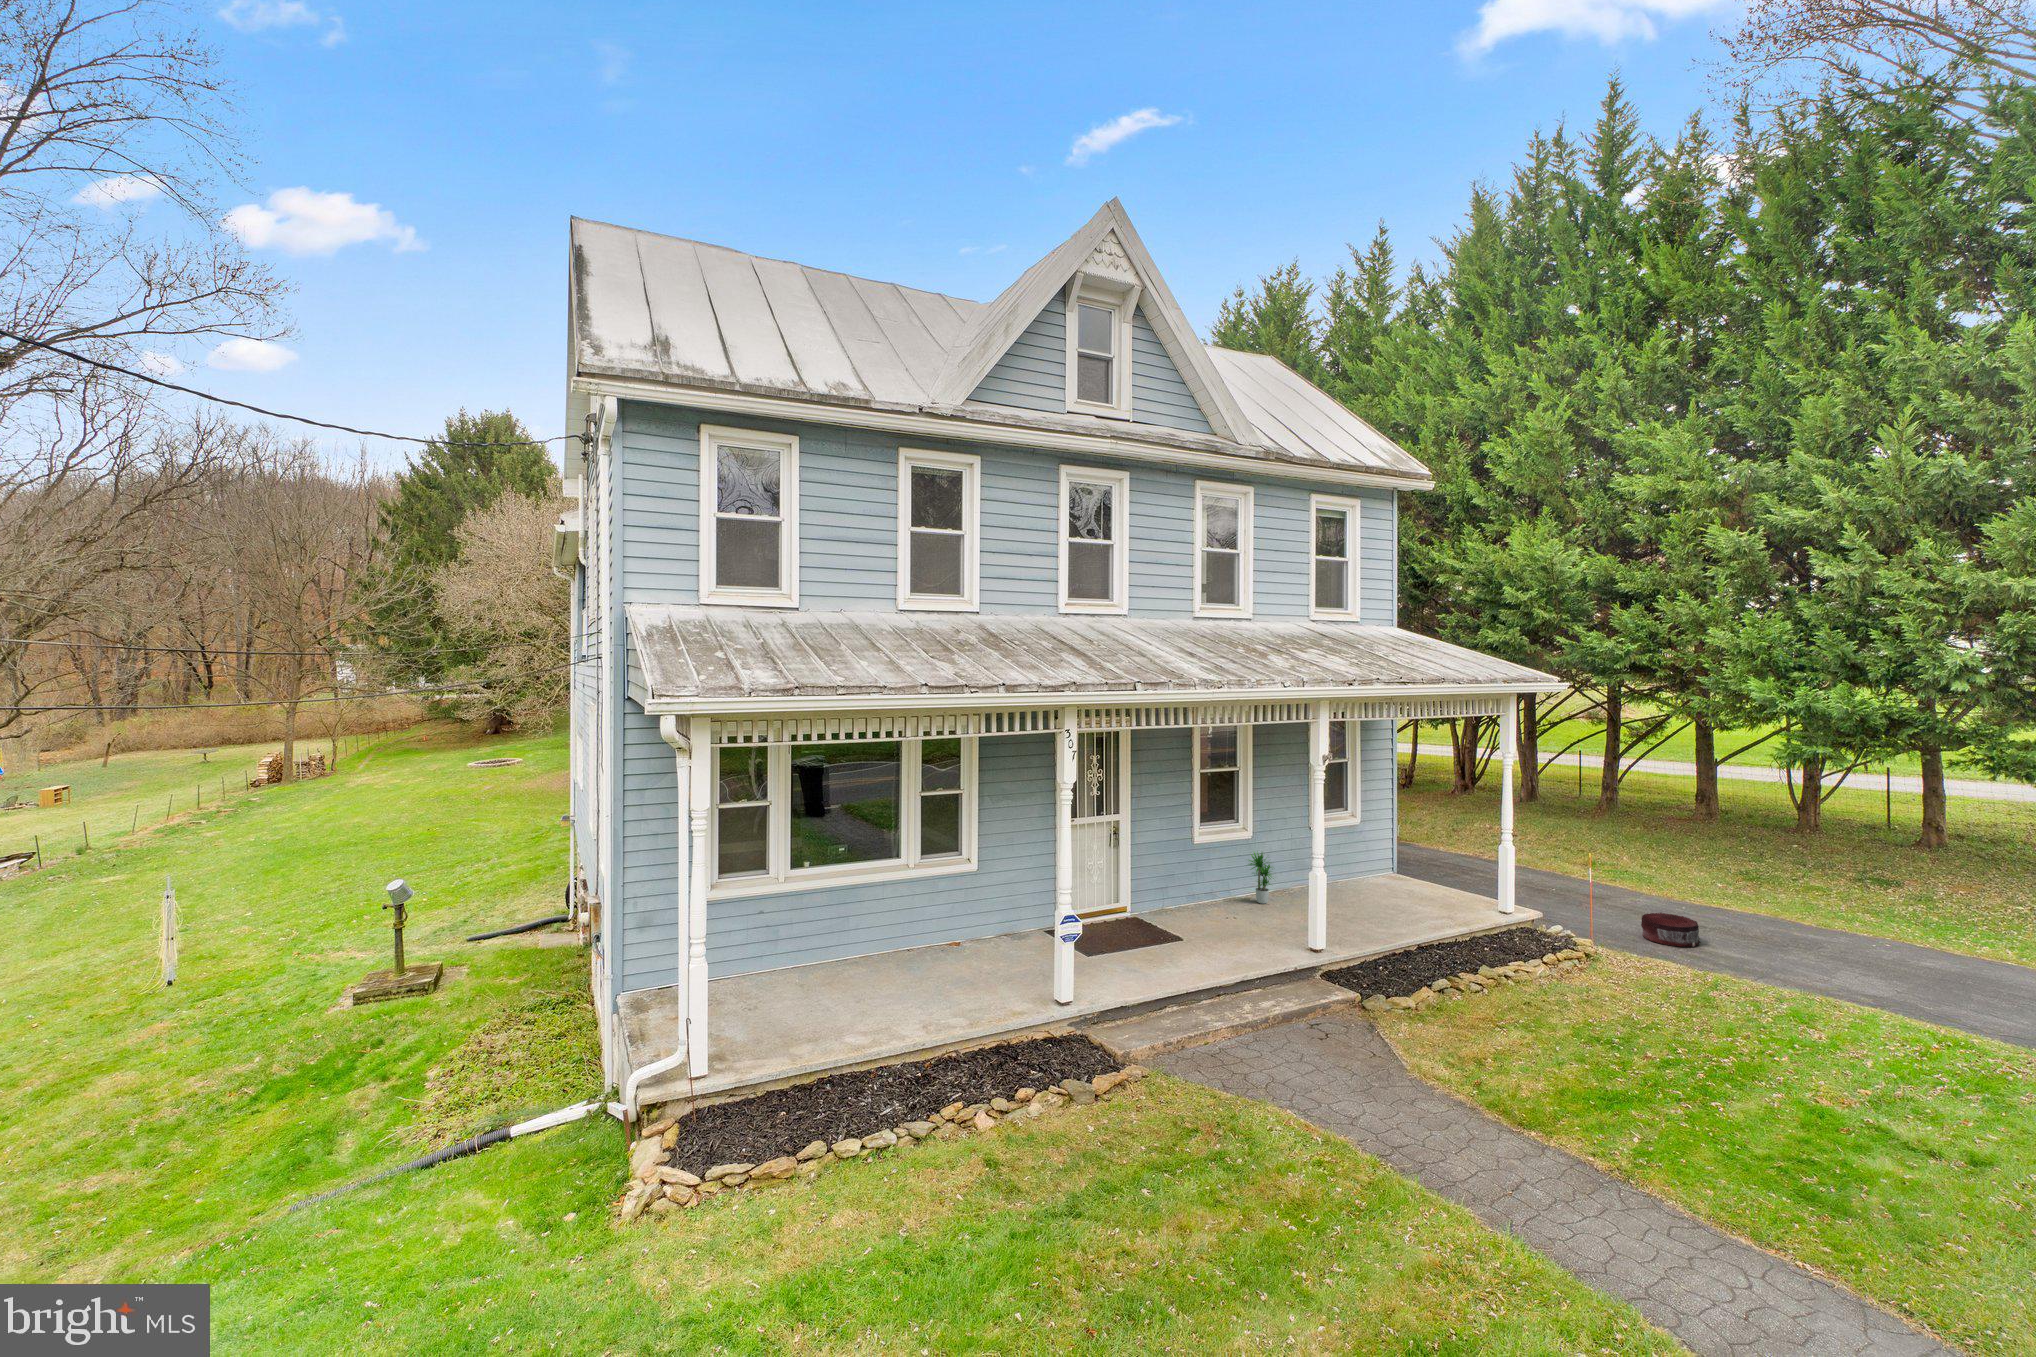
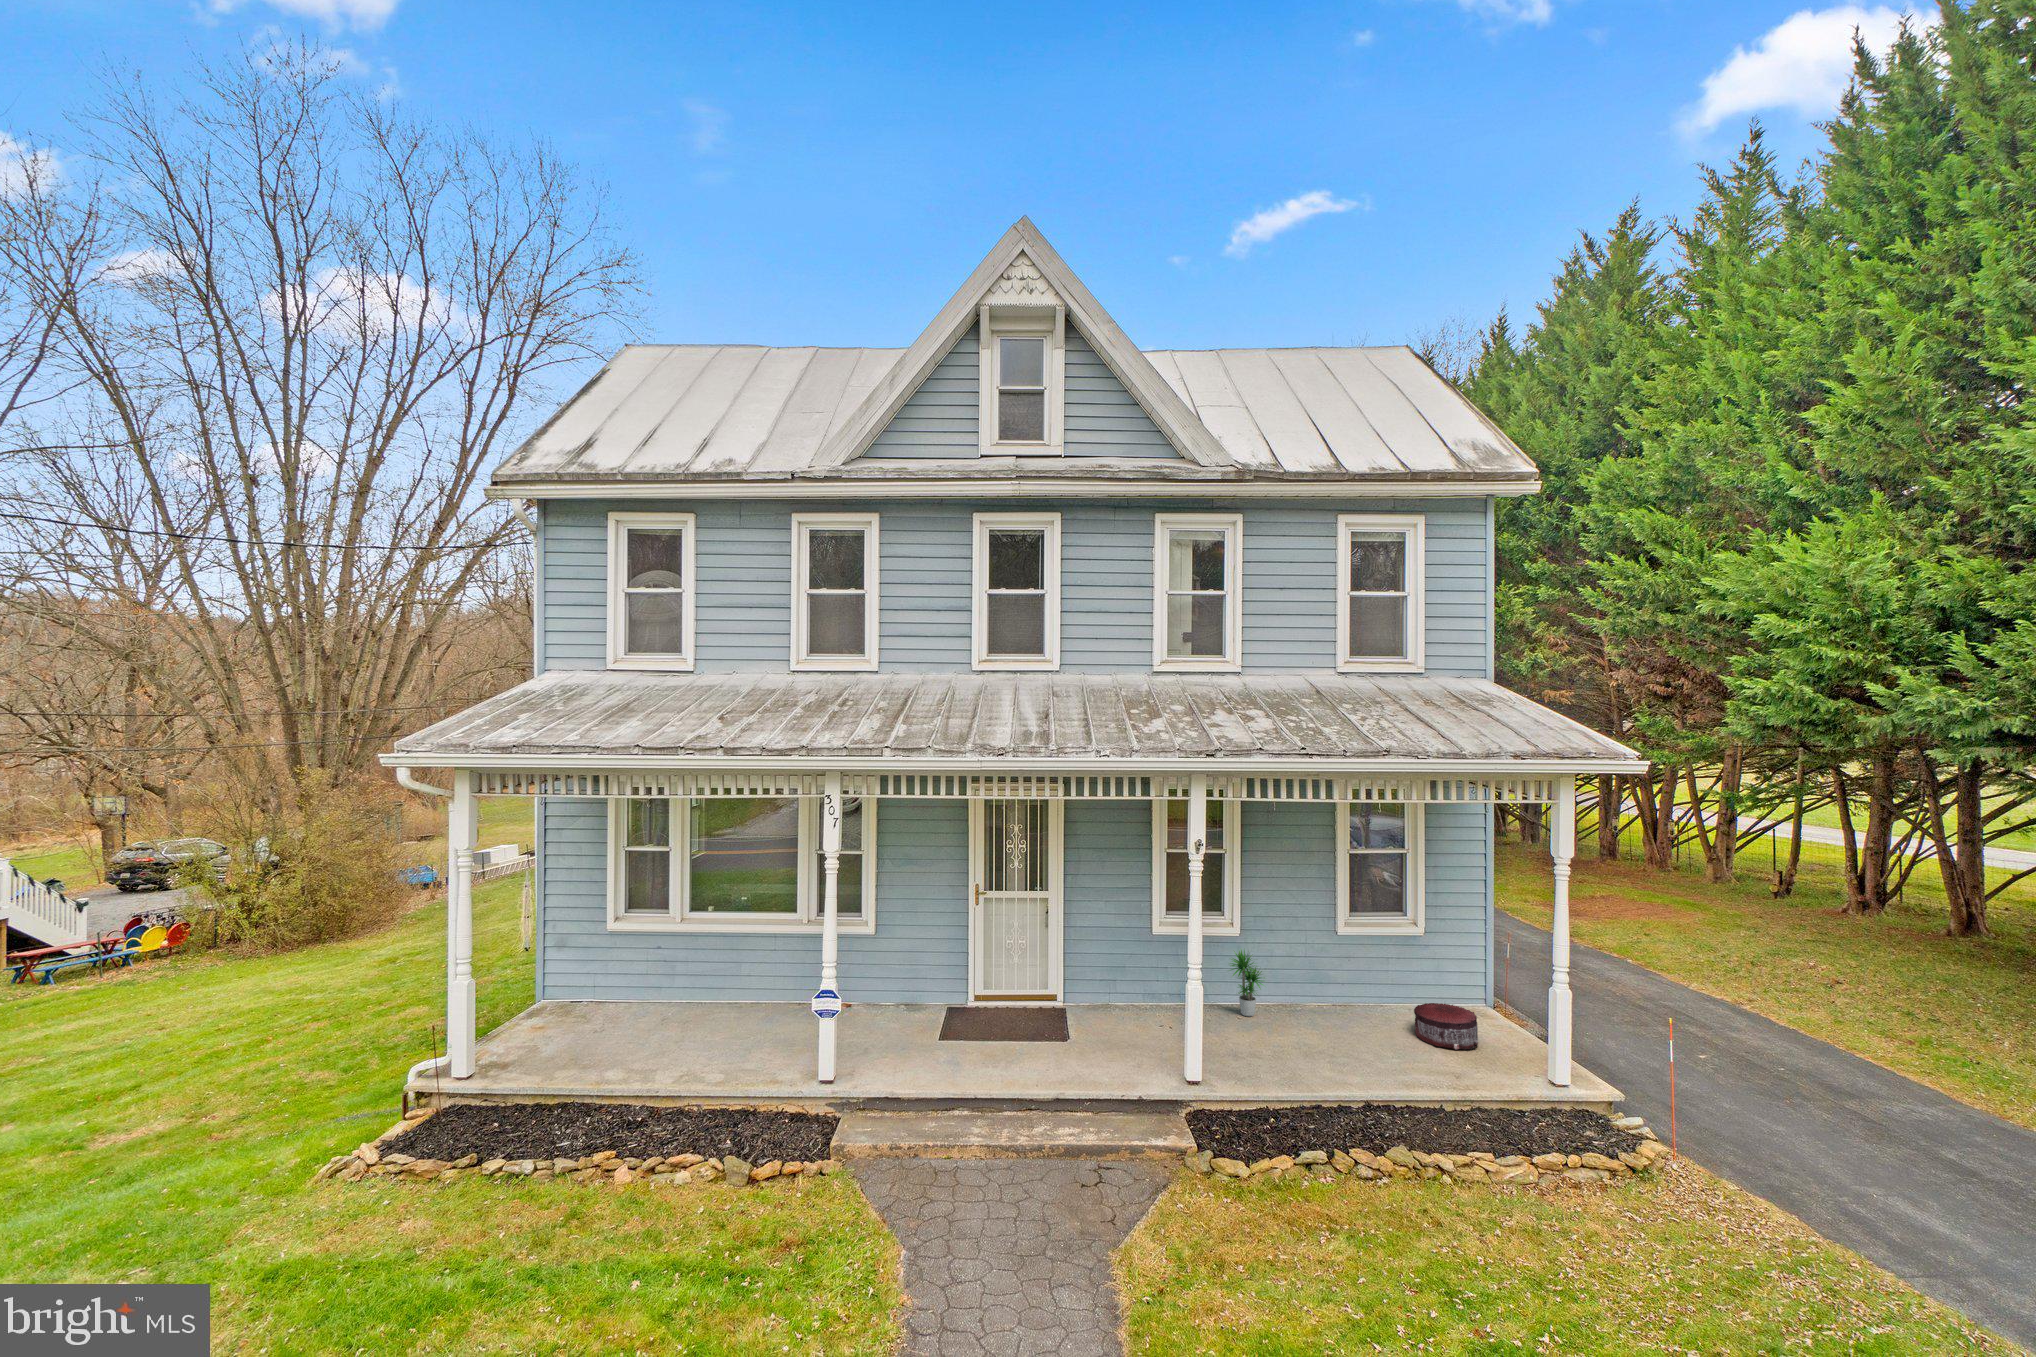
pouf: present [1641,913,1700,947] -> present [1414,1003,1478,1050]

